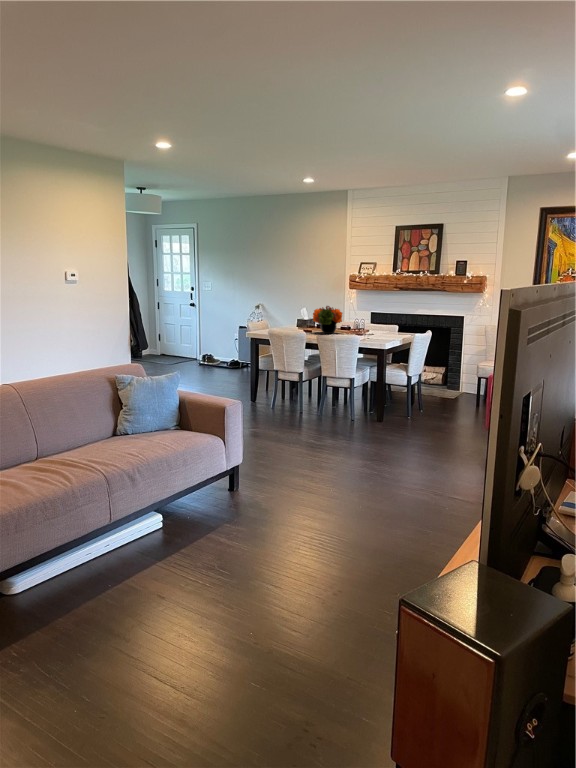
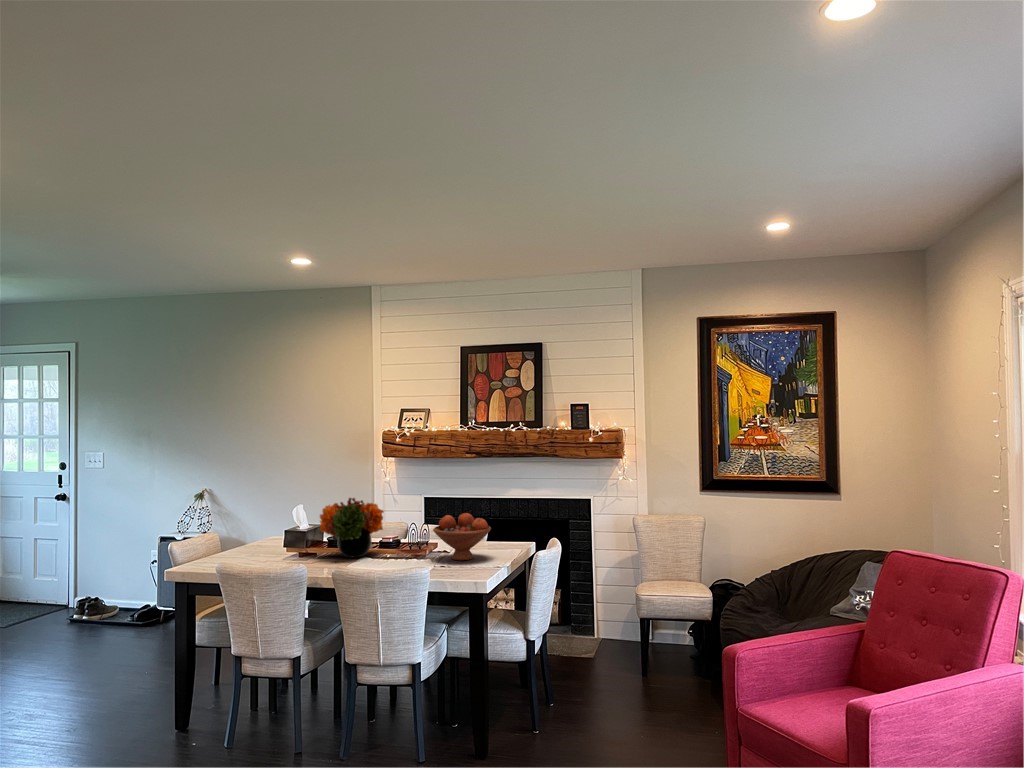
fruit bowl: none [364,316,393,337] -> present [433,513,491,561]

